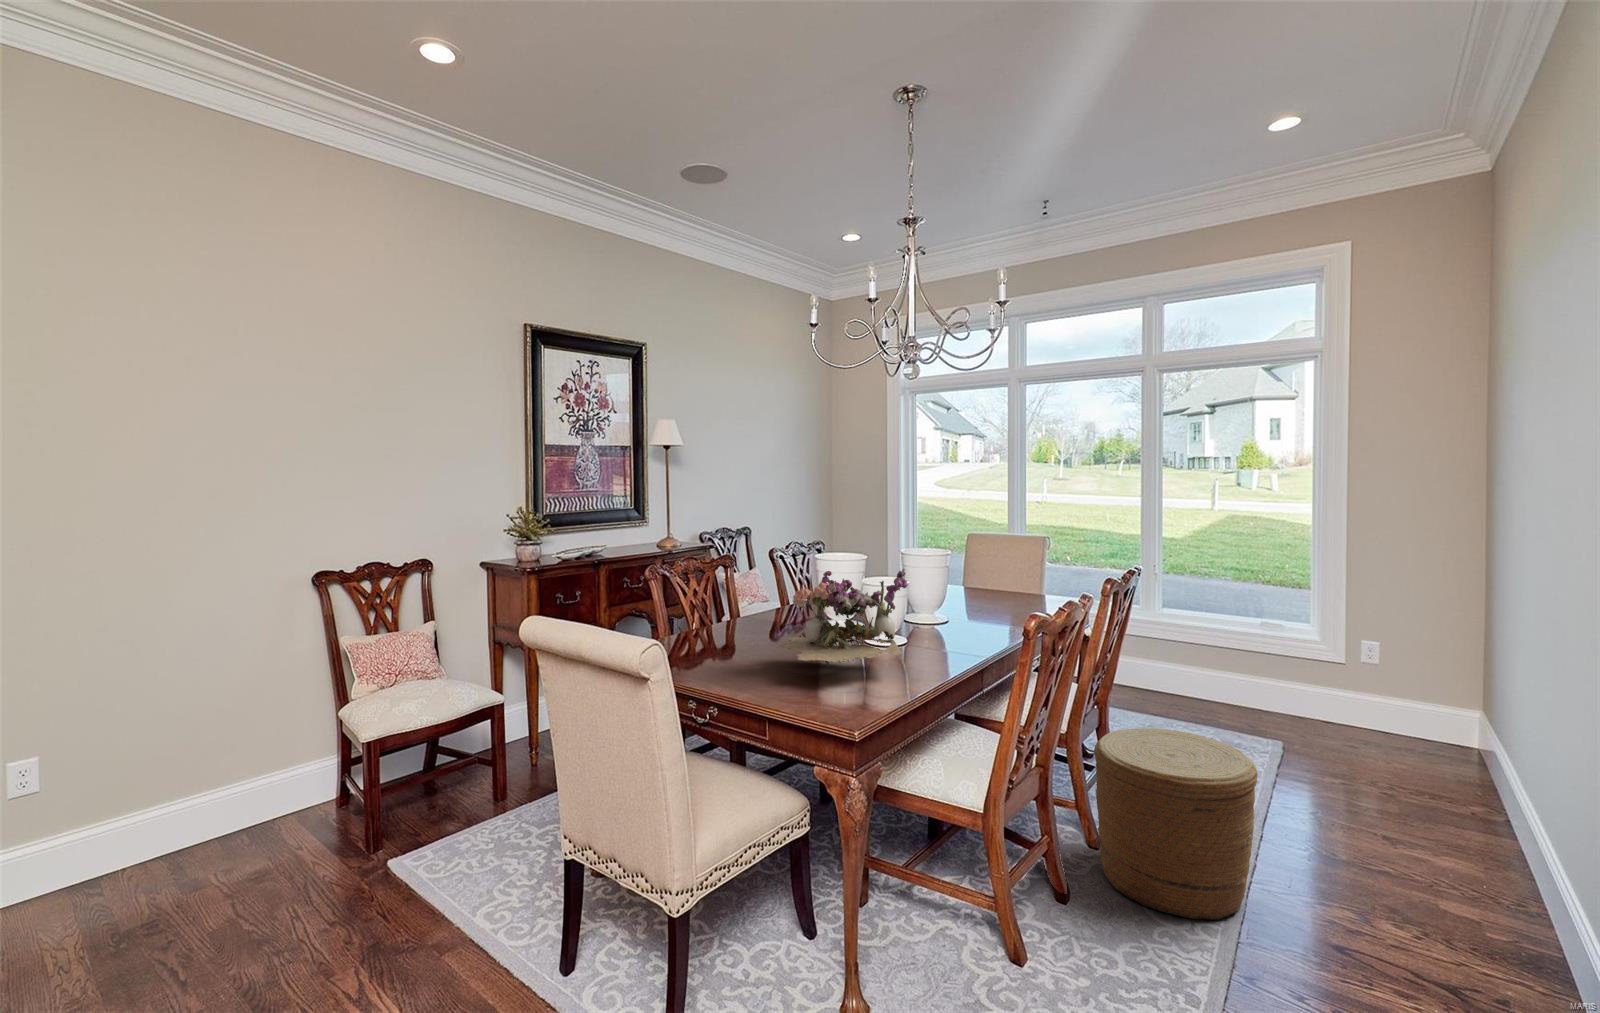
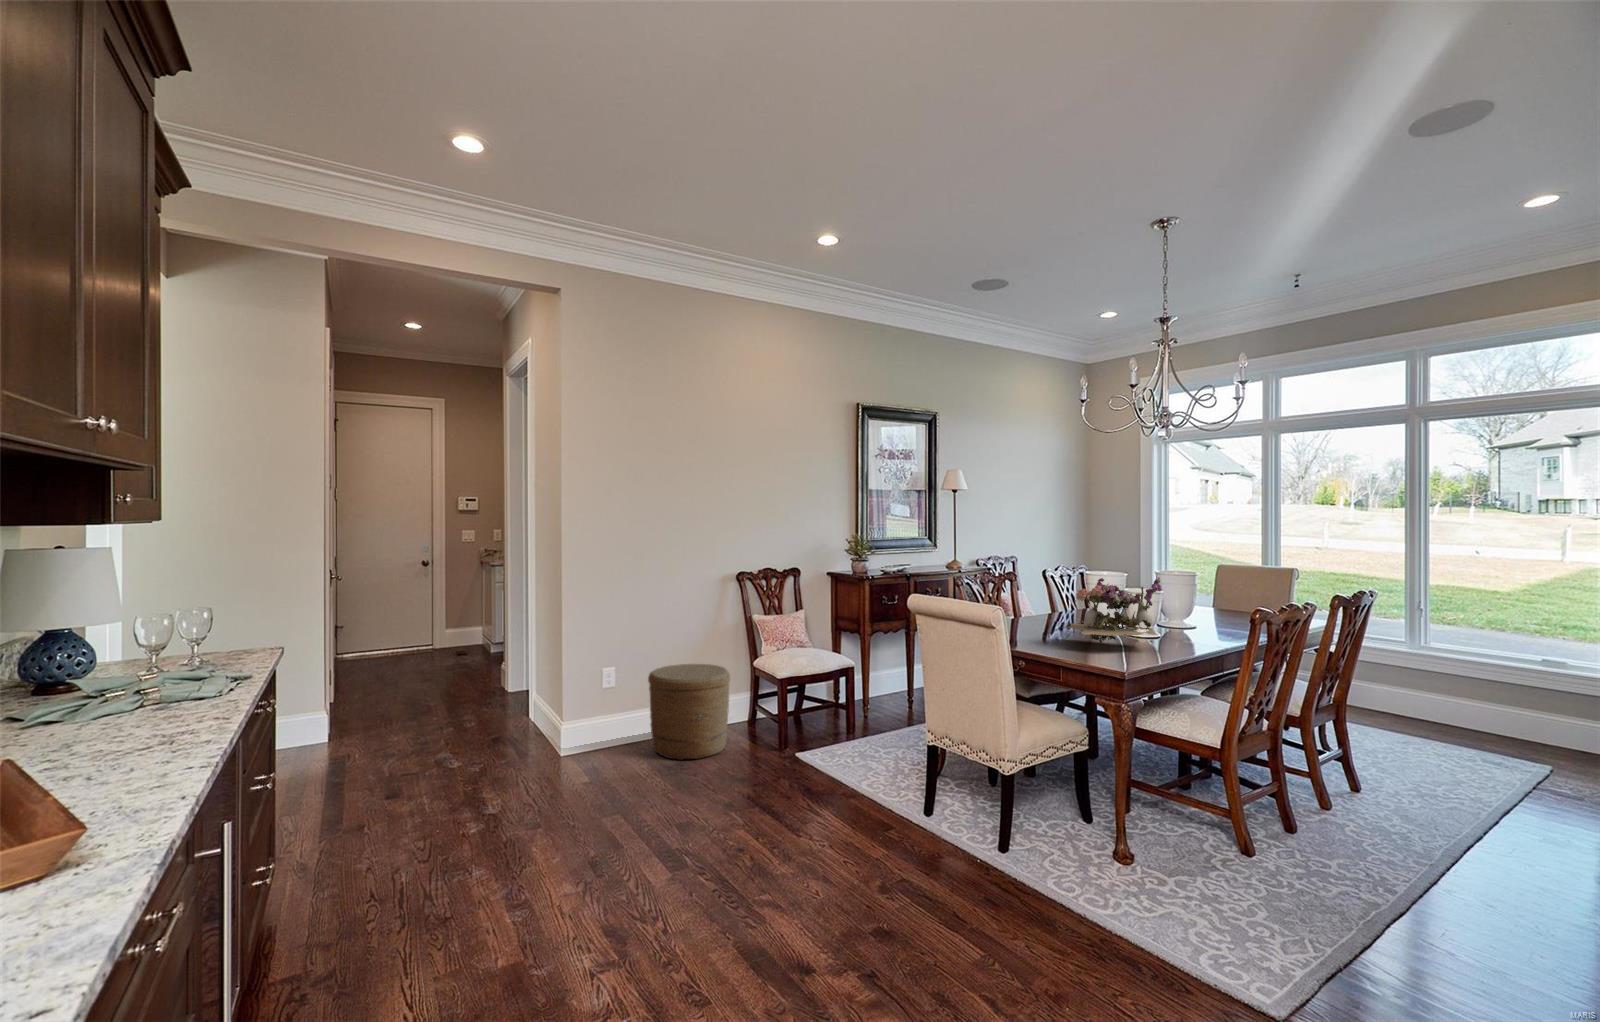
woven basket: present [1094,728,1258,920] -> present [648,664,730,760]

